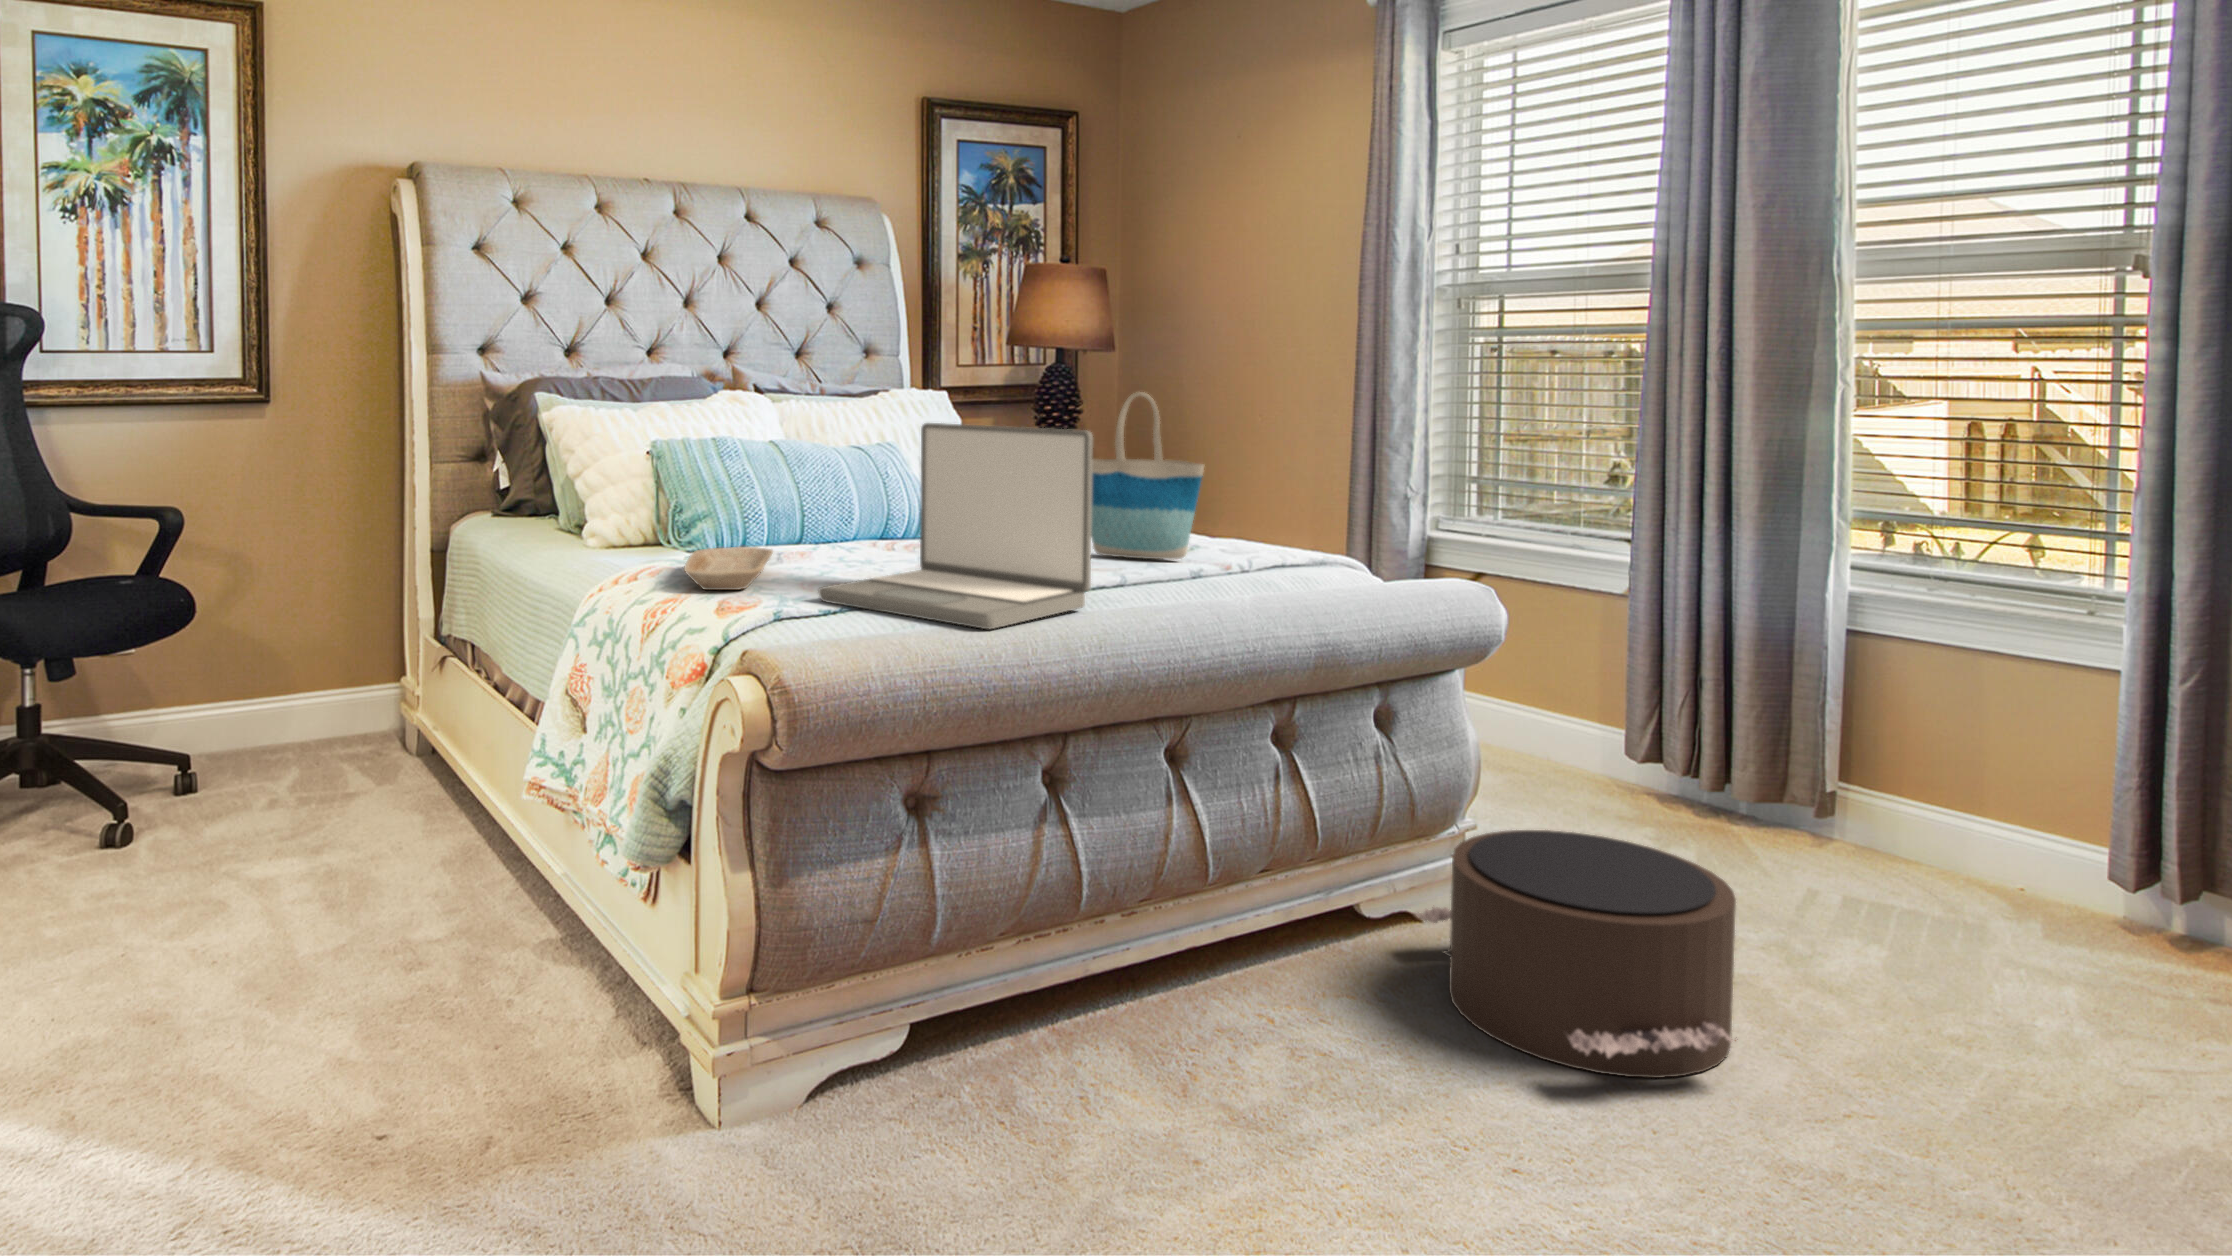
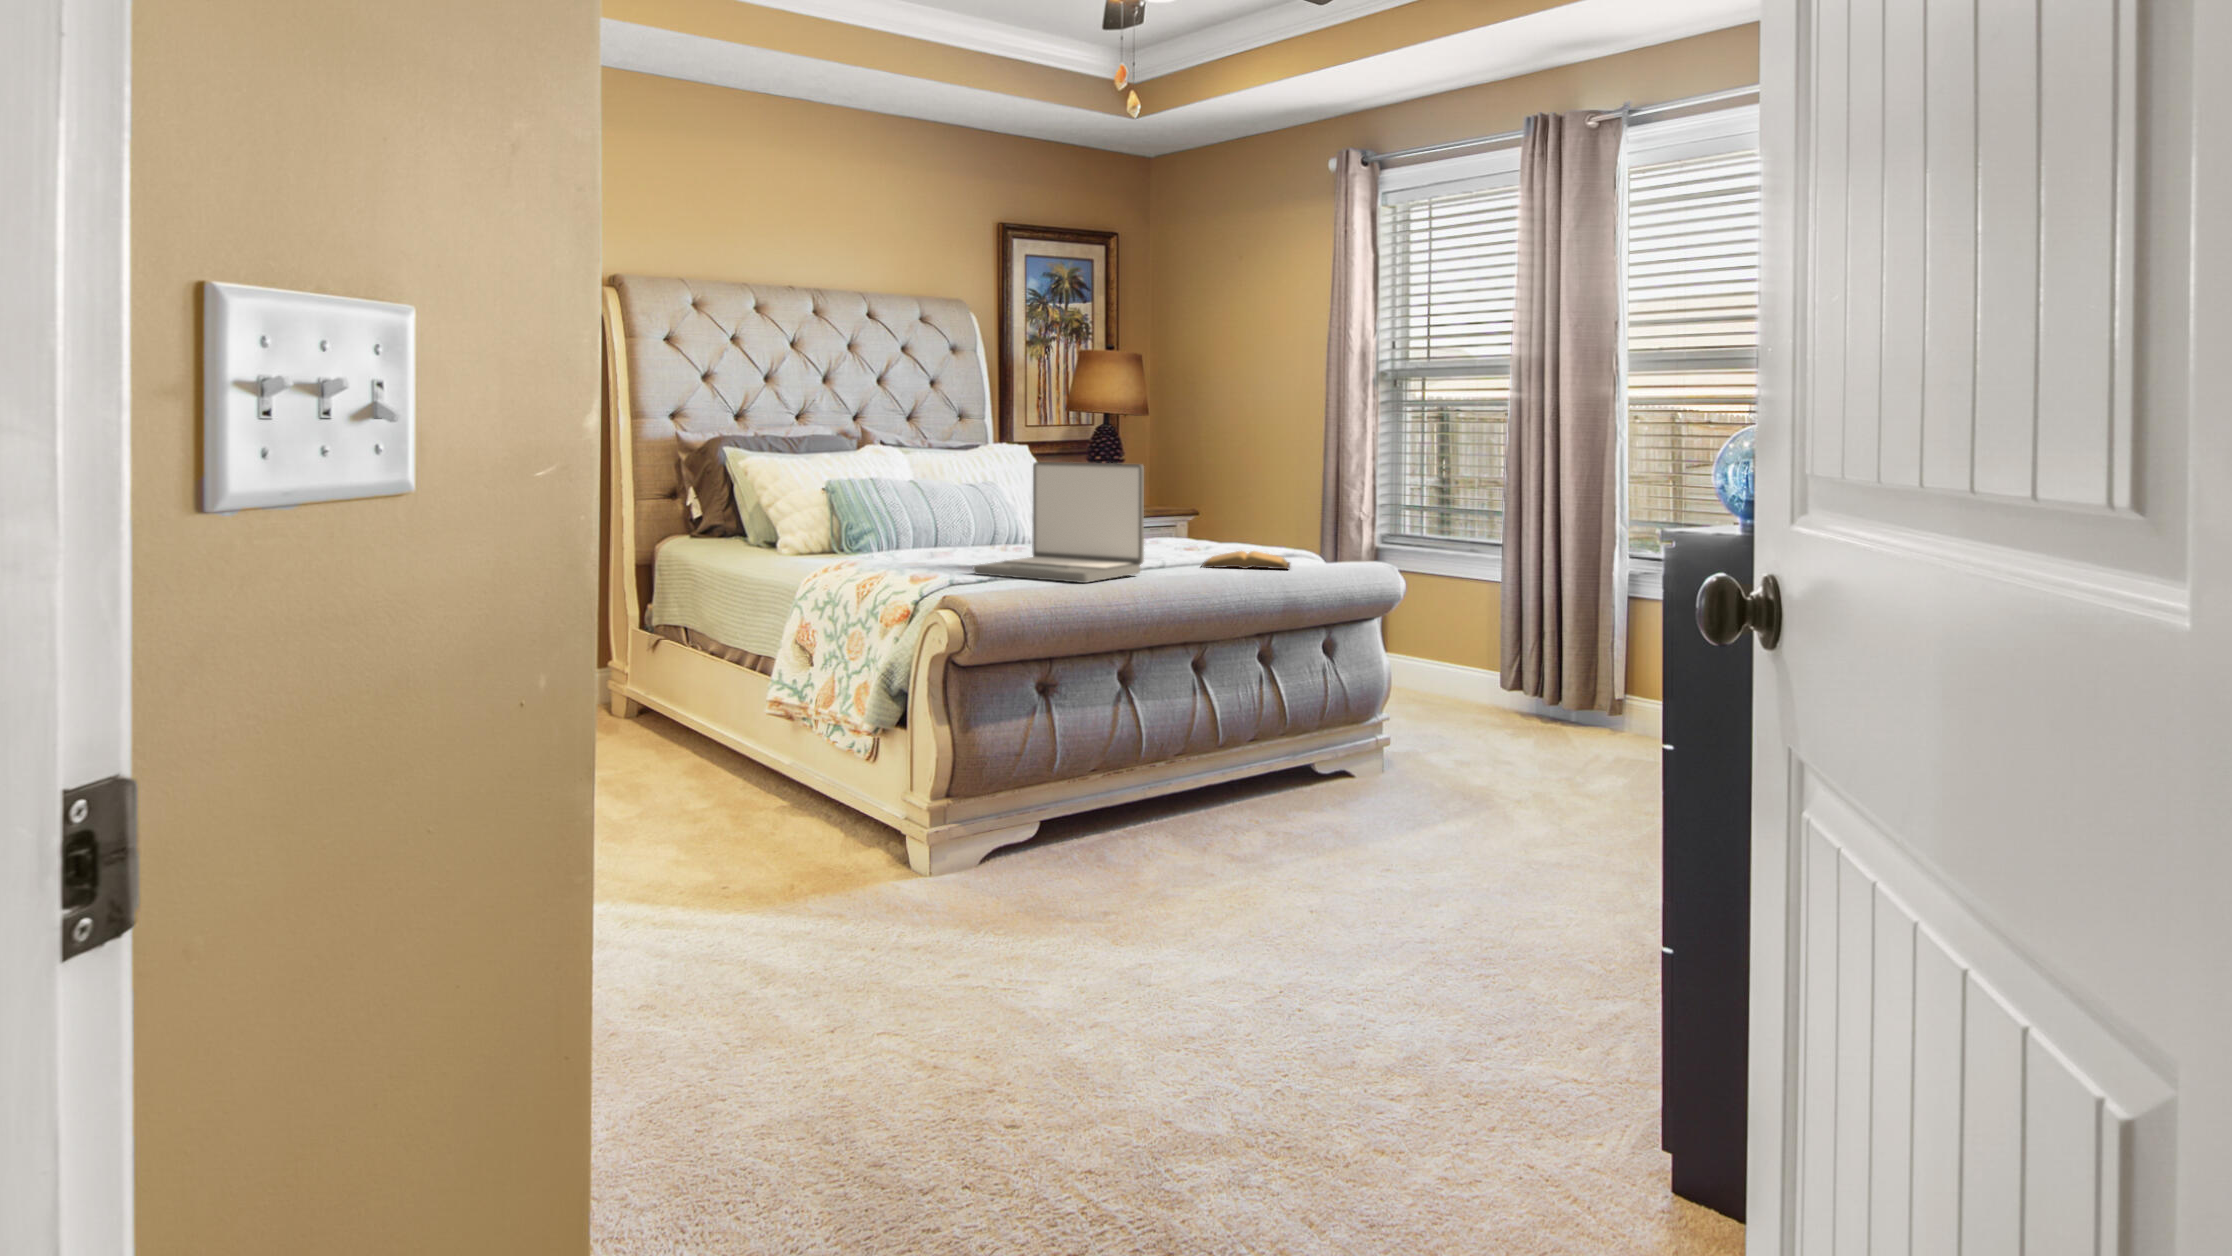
tote bag: present [1091,392,1204,560] -> none [1133,442,1214,554]
tray: present [684,547,773,590] -> none [879,547,934,570]
book: none [1183,562,1328,599] -> present [1202,551,1290,569]
pouf: present [1416,830,1736,1078] -> none [1345,710,1519,834]

